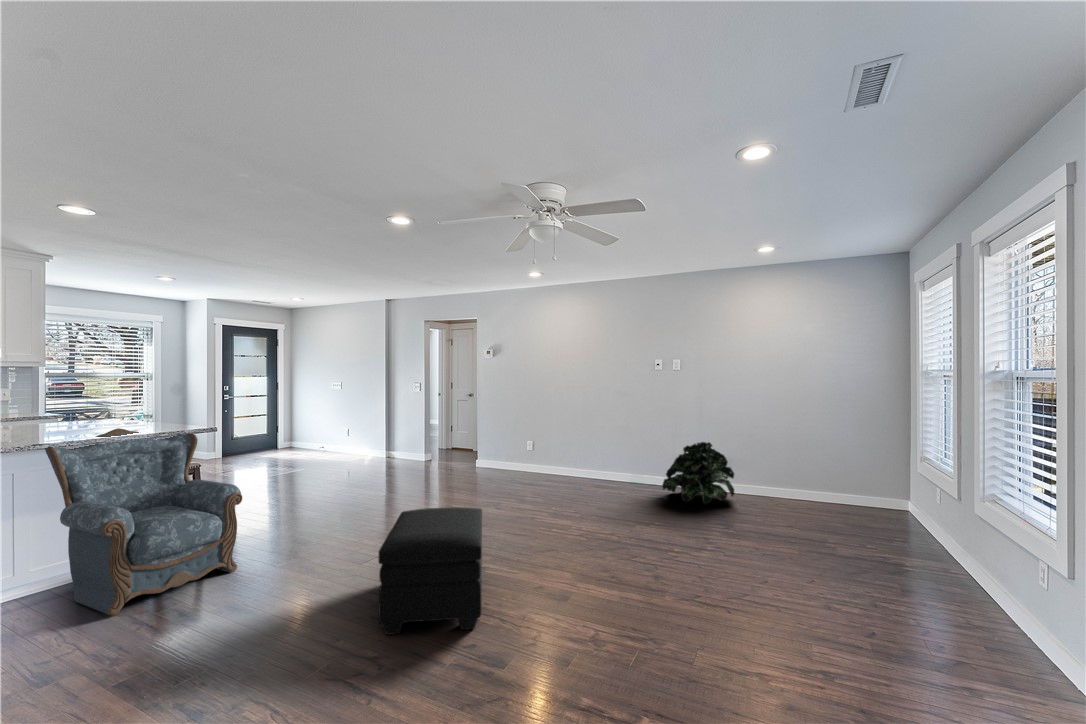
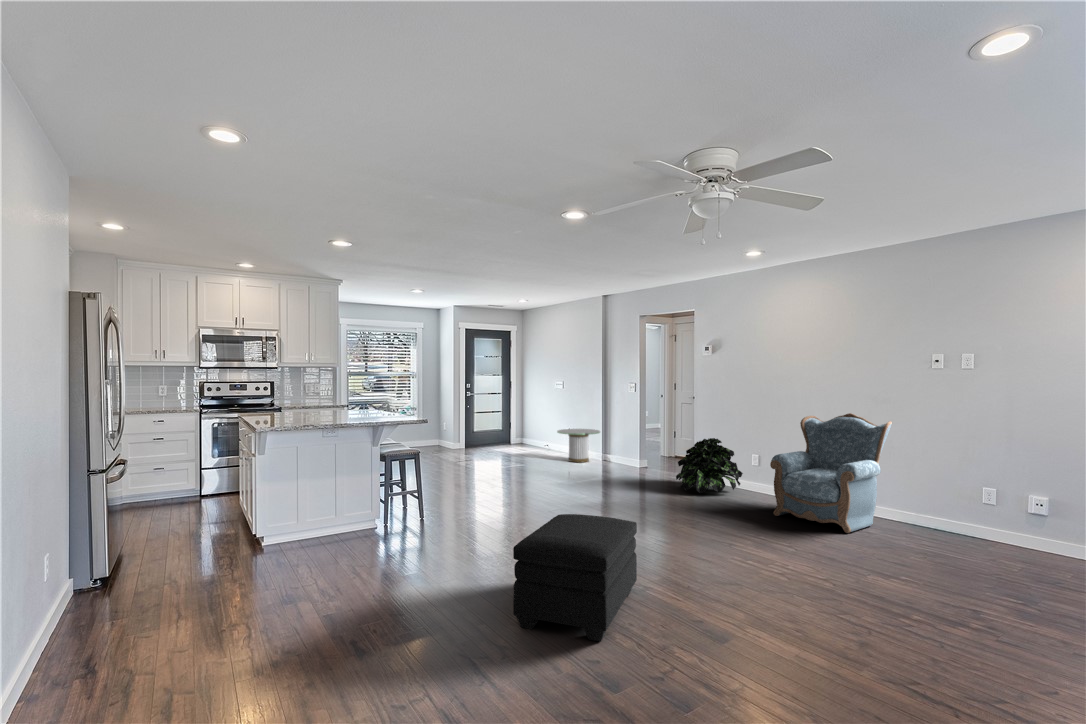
armchair: present [45,428,242,616] -> present [770,413,892,533]
side table: none [338,428,384,461] -> present [557,429,600,462]
potted plant: present [662,442,734,504] -> present [676,438,743,493]

